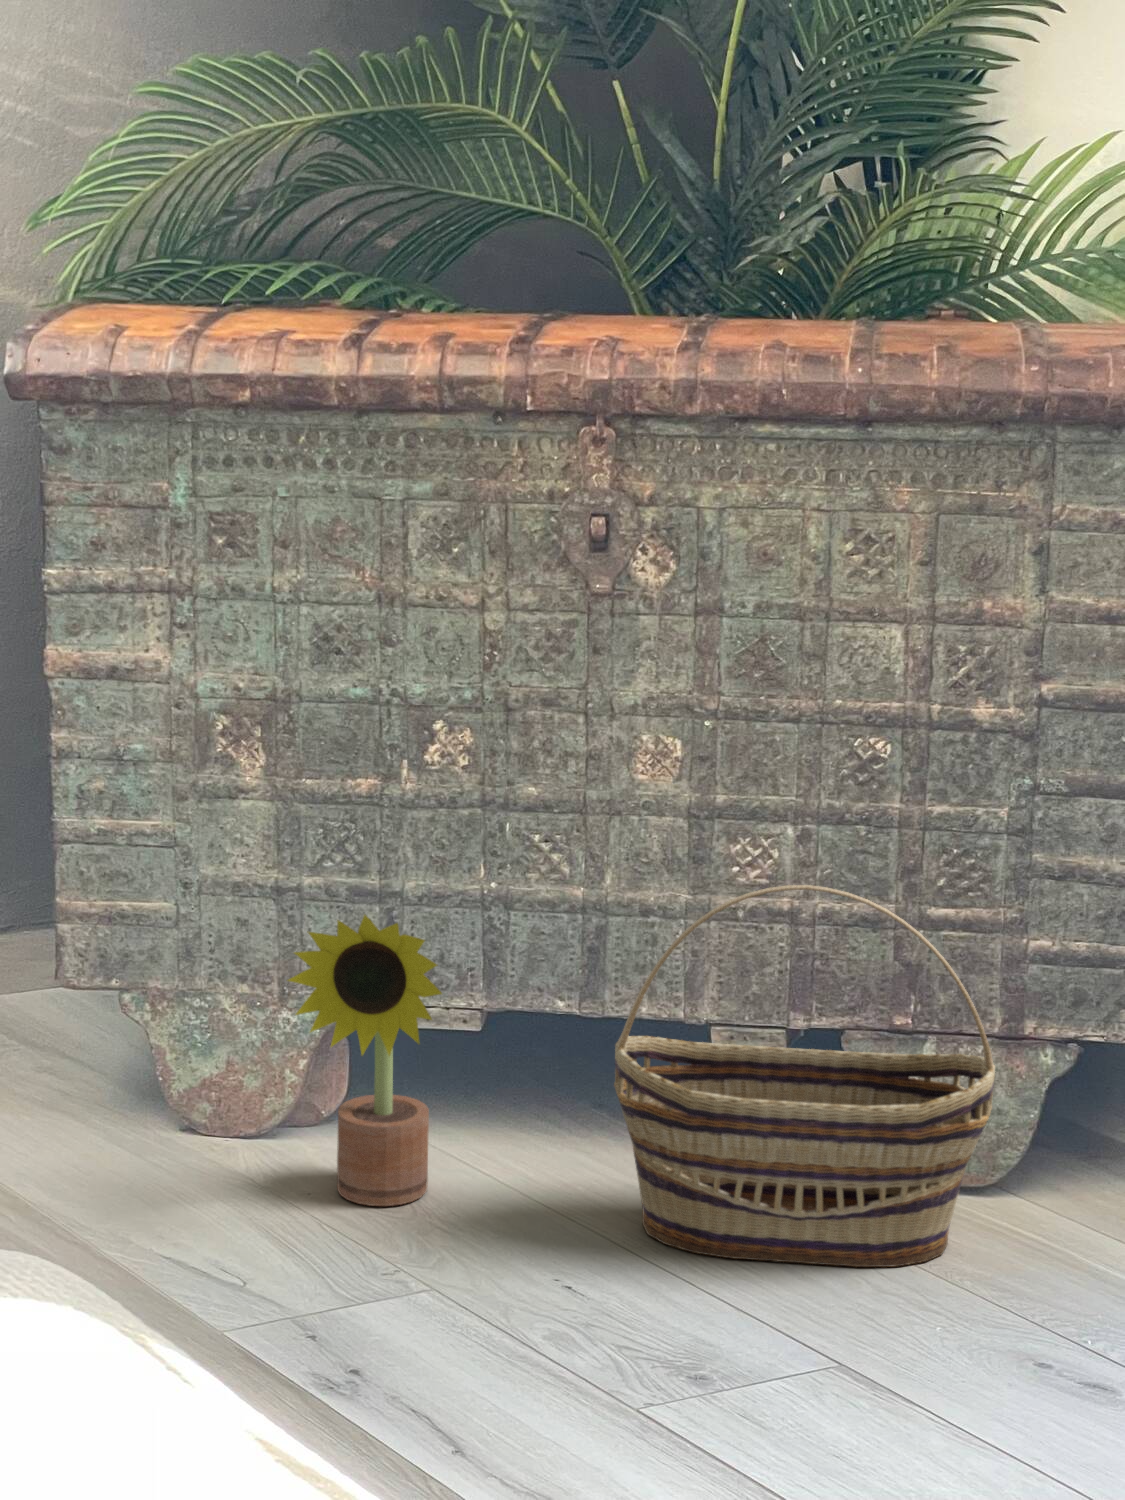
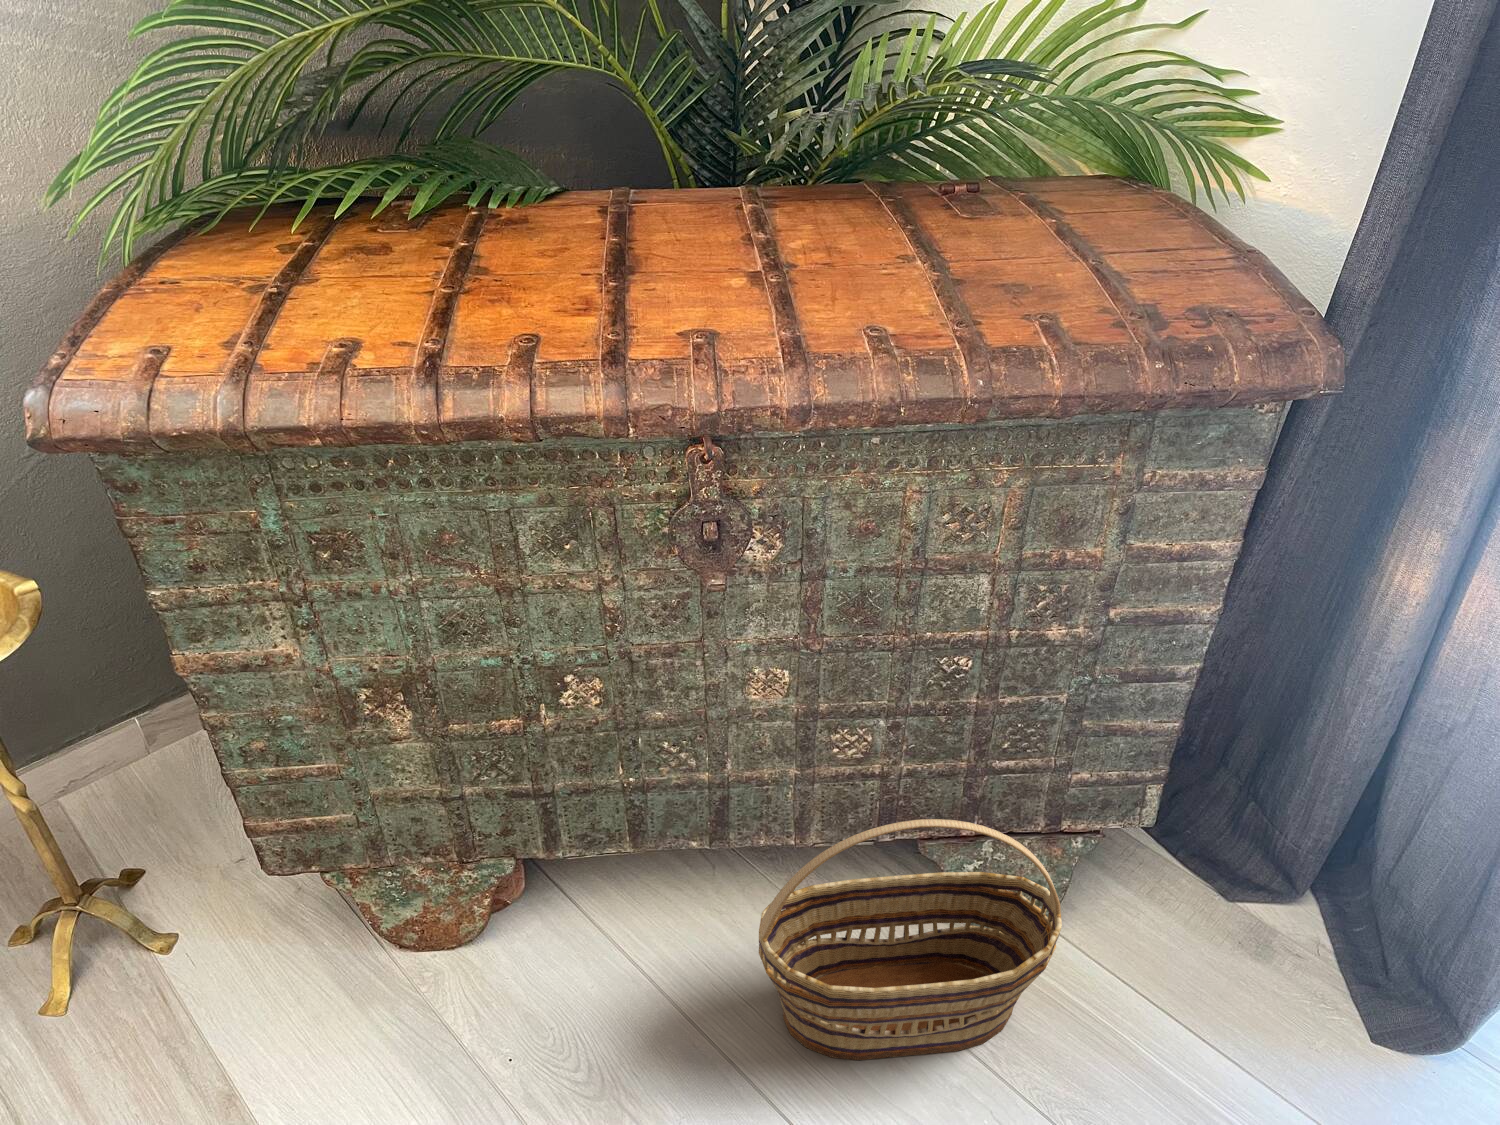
decorative plant: present [288,915,442,1206] -> none [474,898,615,1035]

